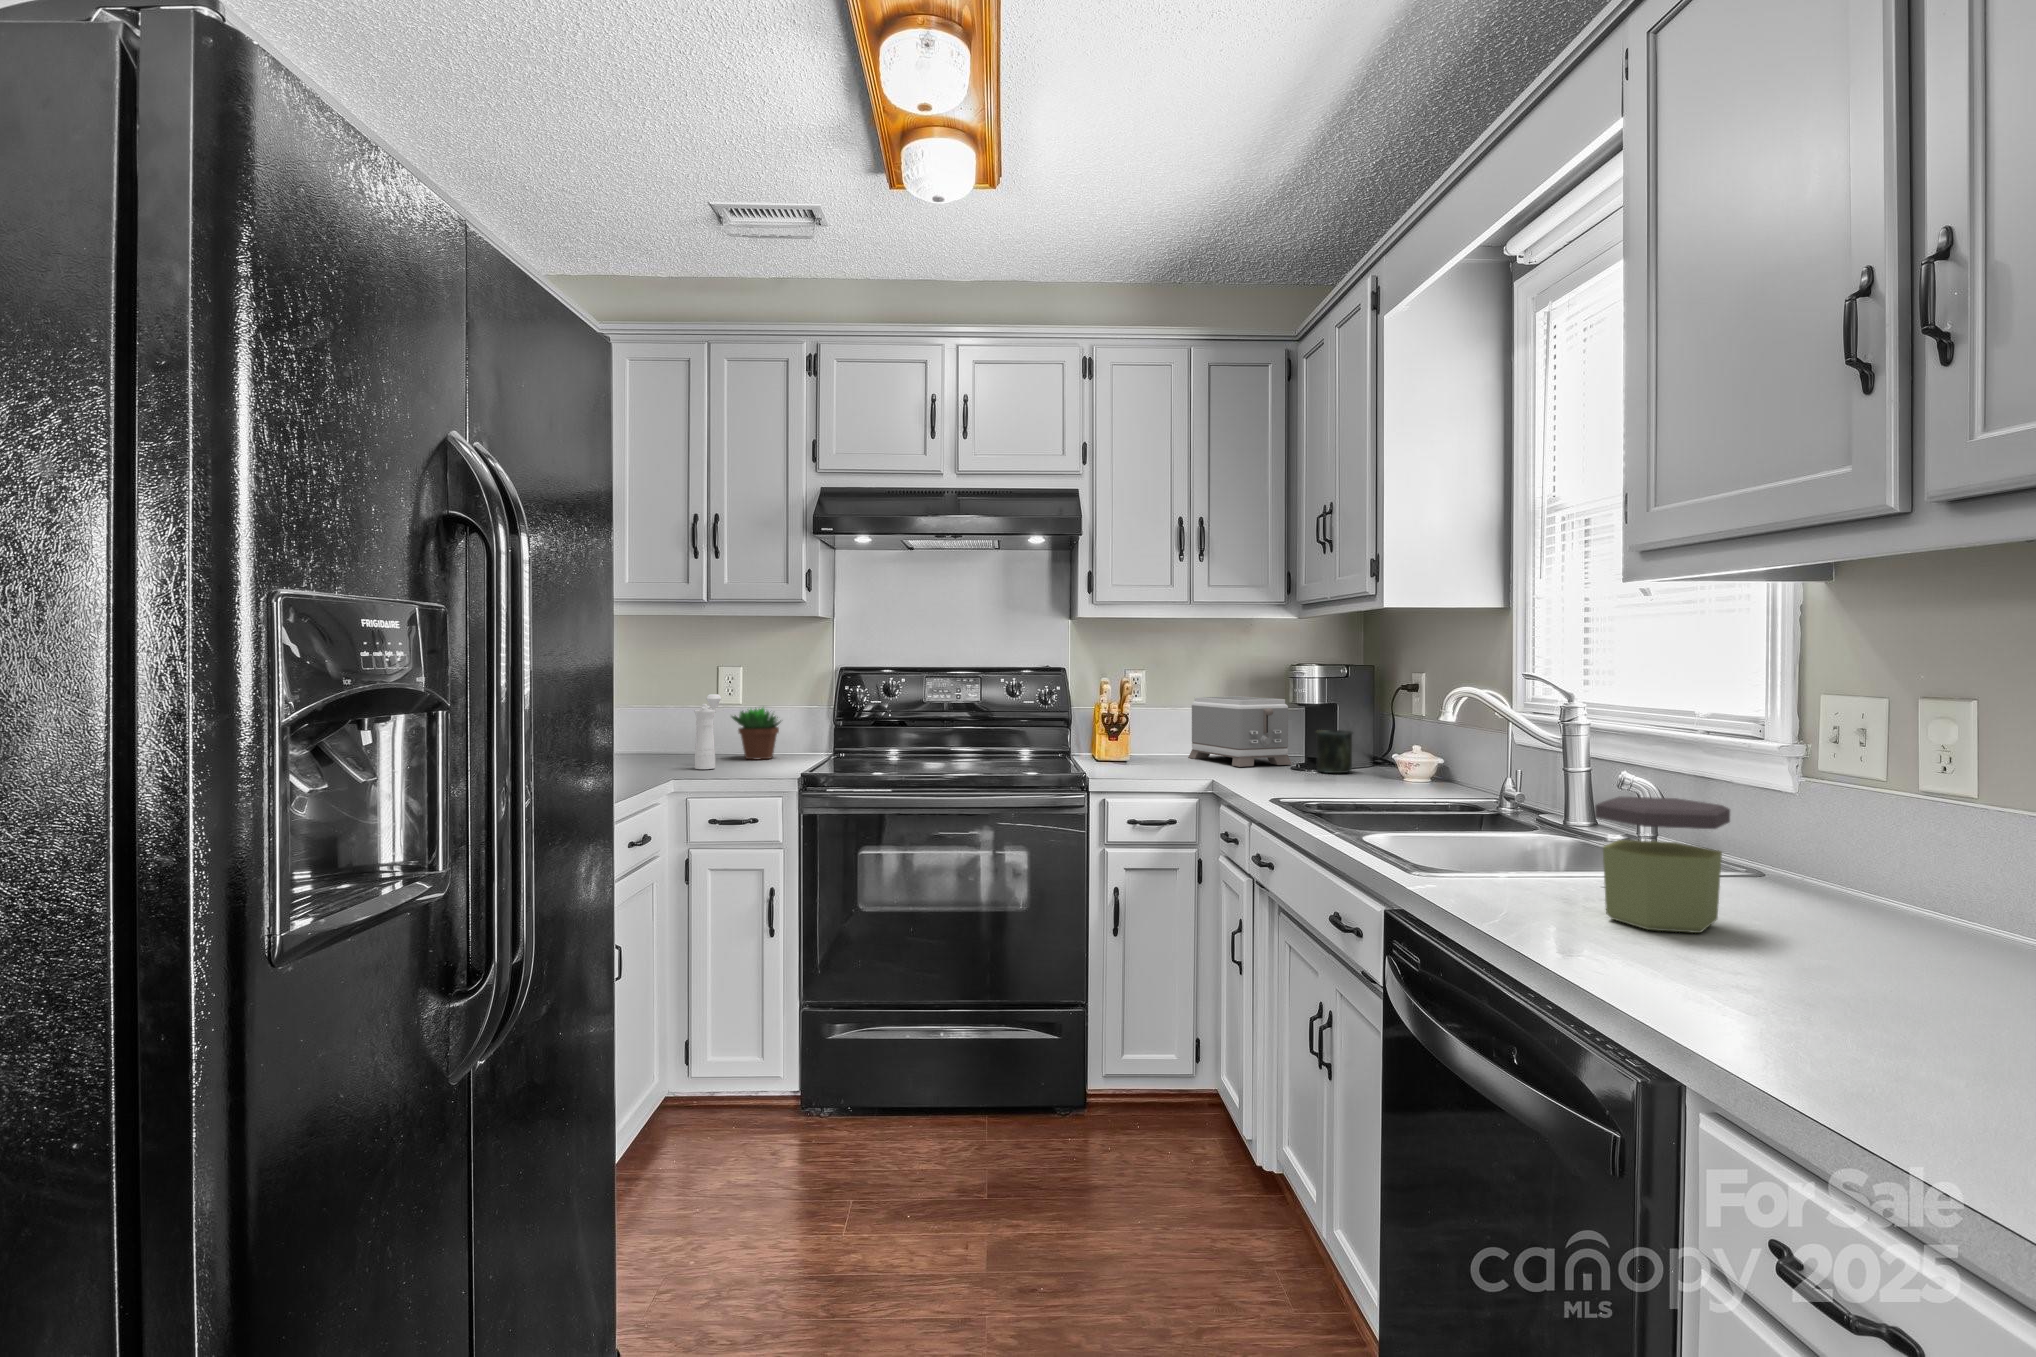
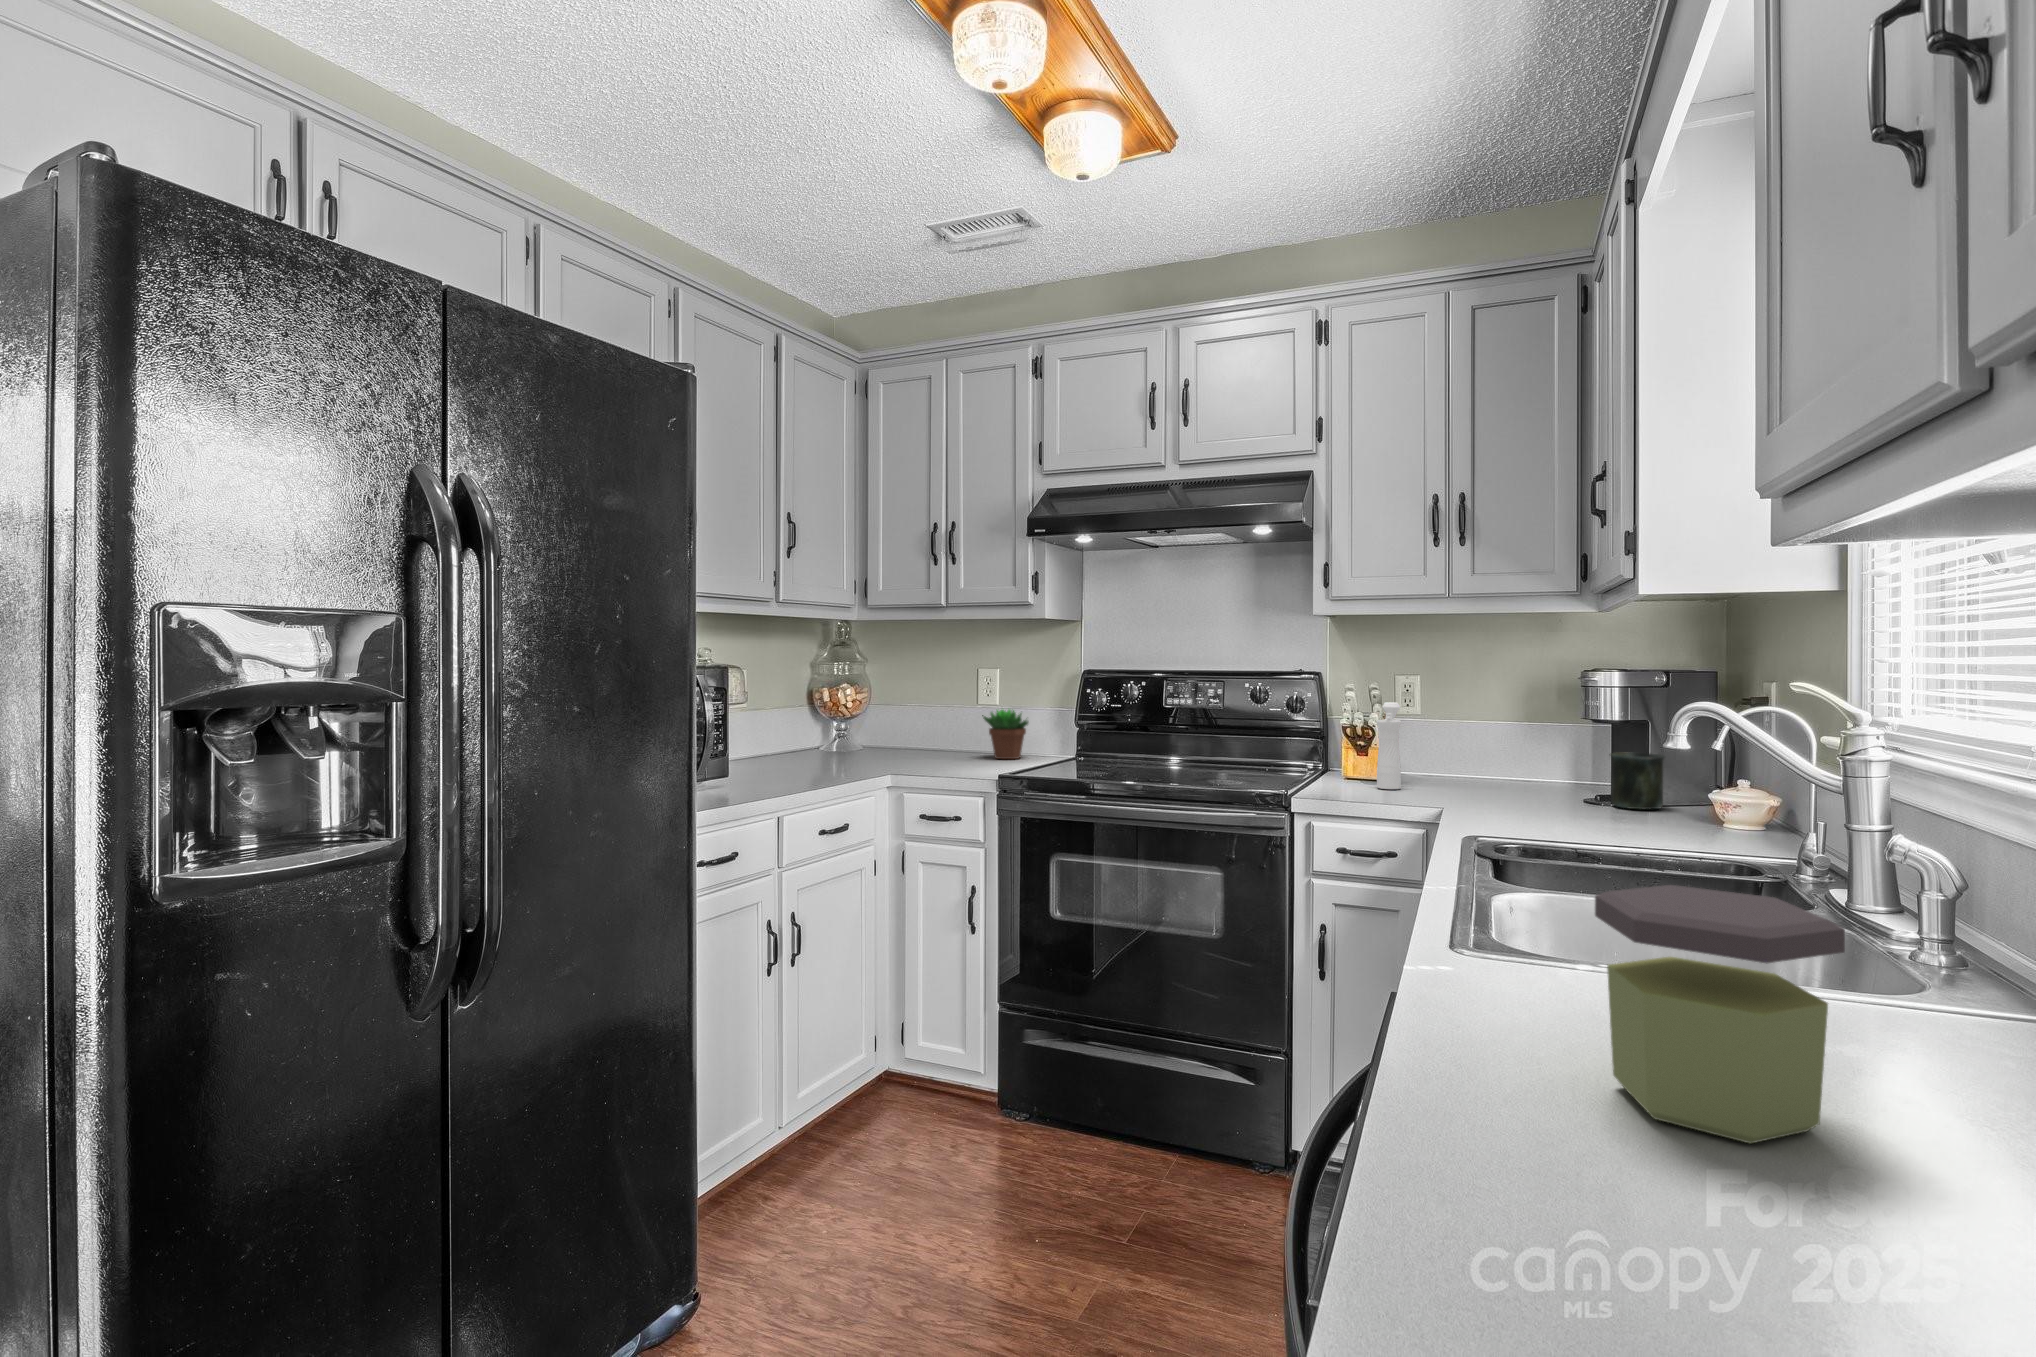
pepper mill: present [694,694,721,769] -> present [1377,702,1401,789]
toaster: present [1188,696,1292,767] -> none [1468,707,1592,794]

